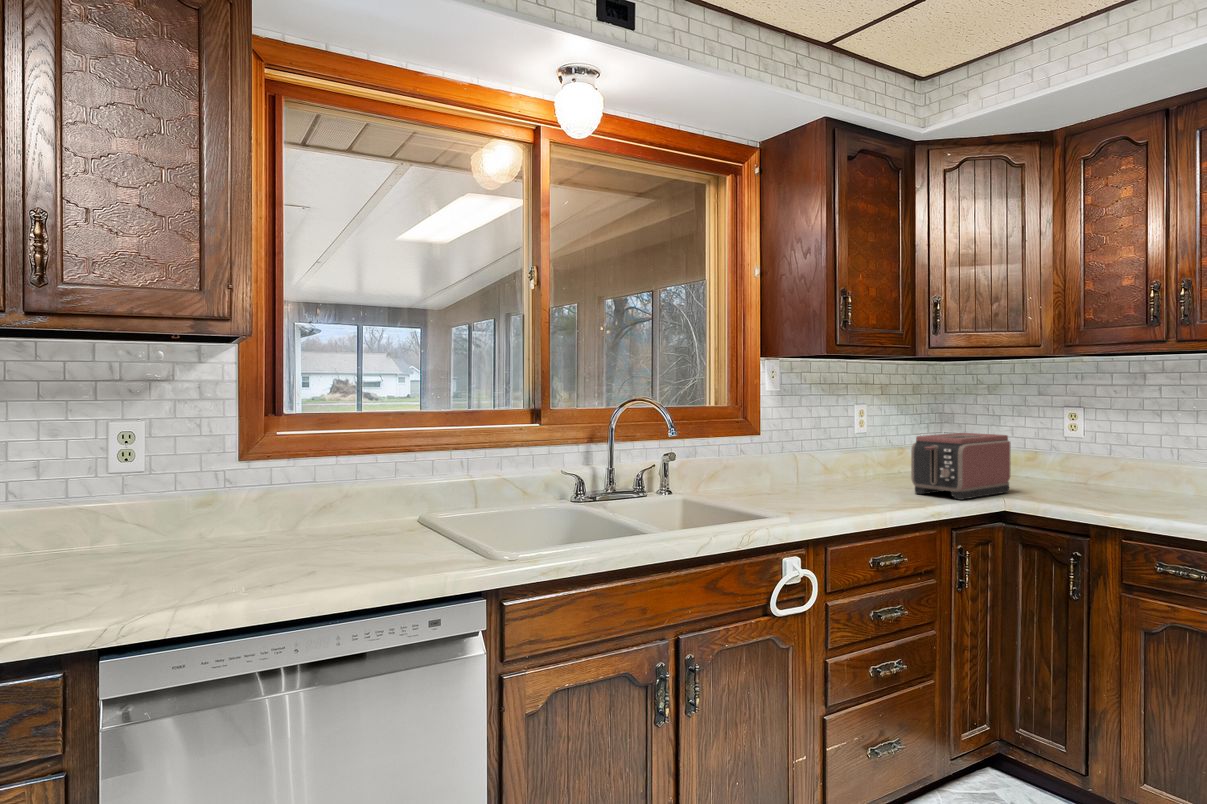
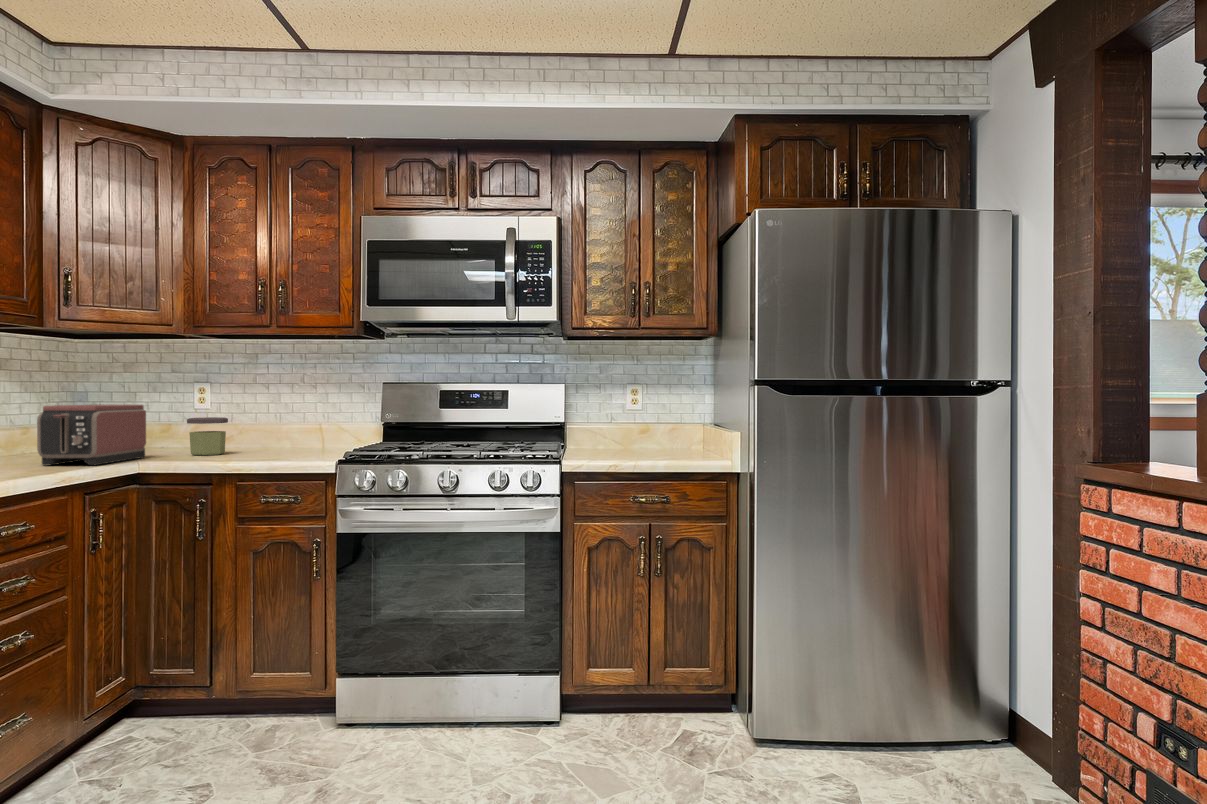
jar: none [1055,450,1105,497] -> present [187,417,228,455]

